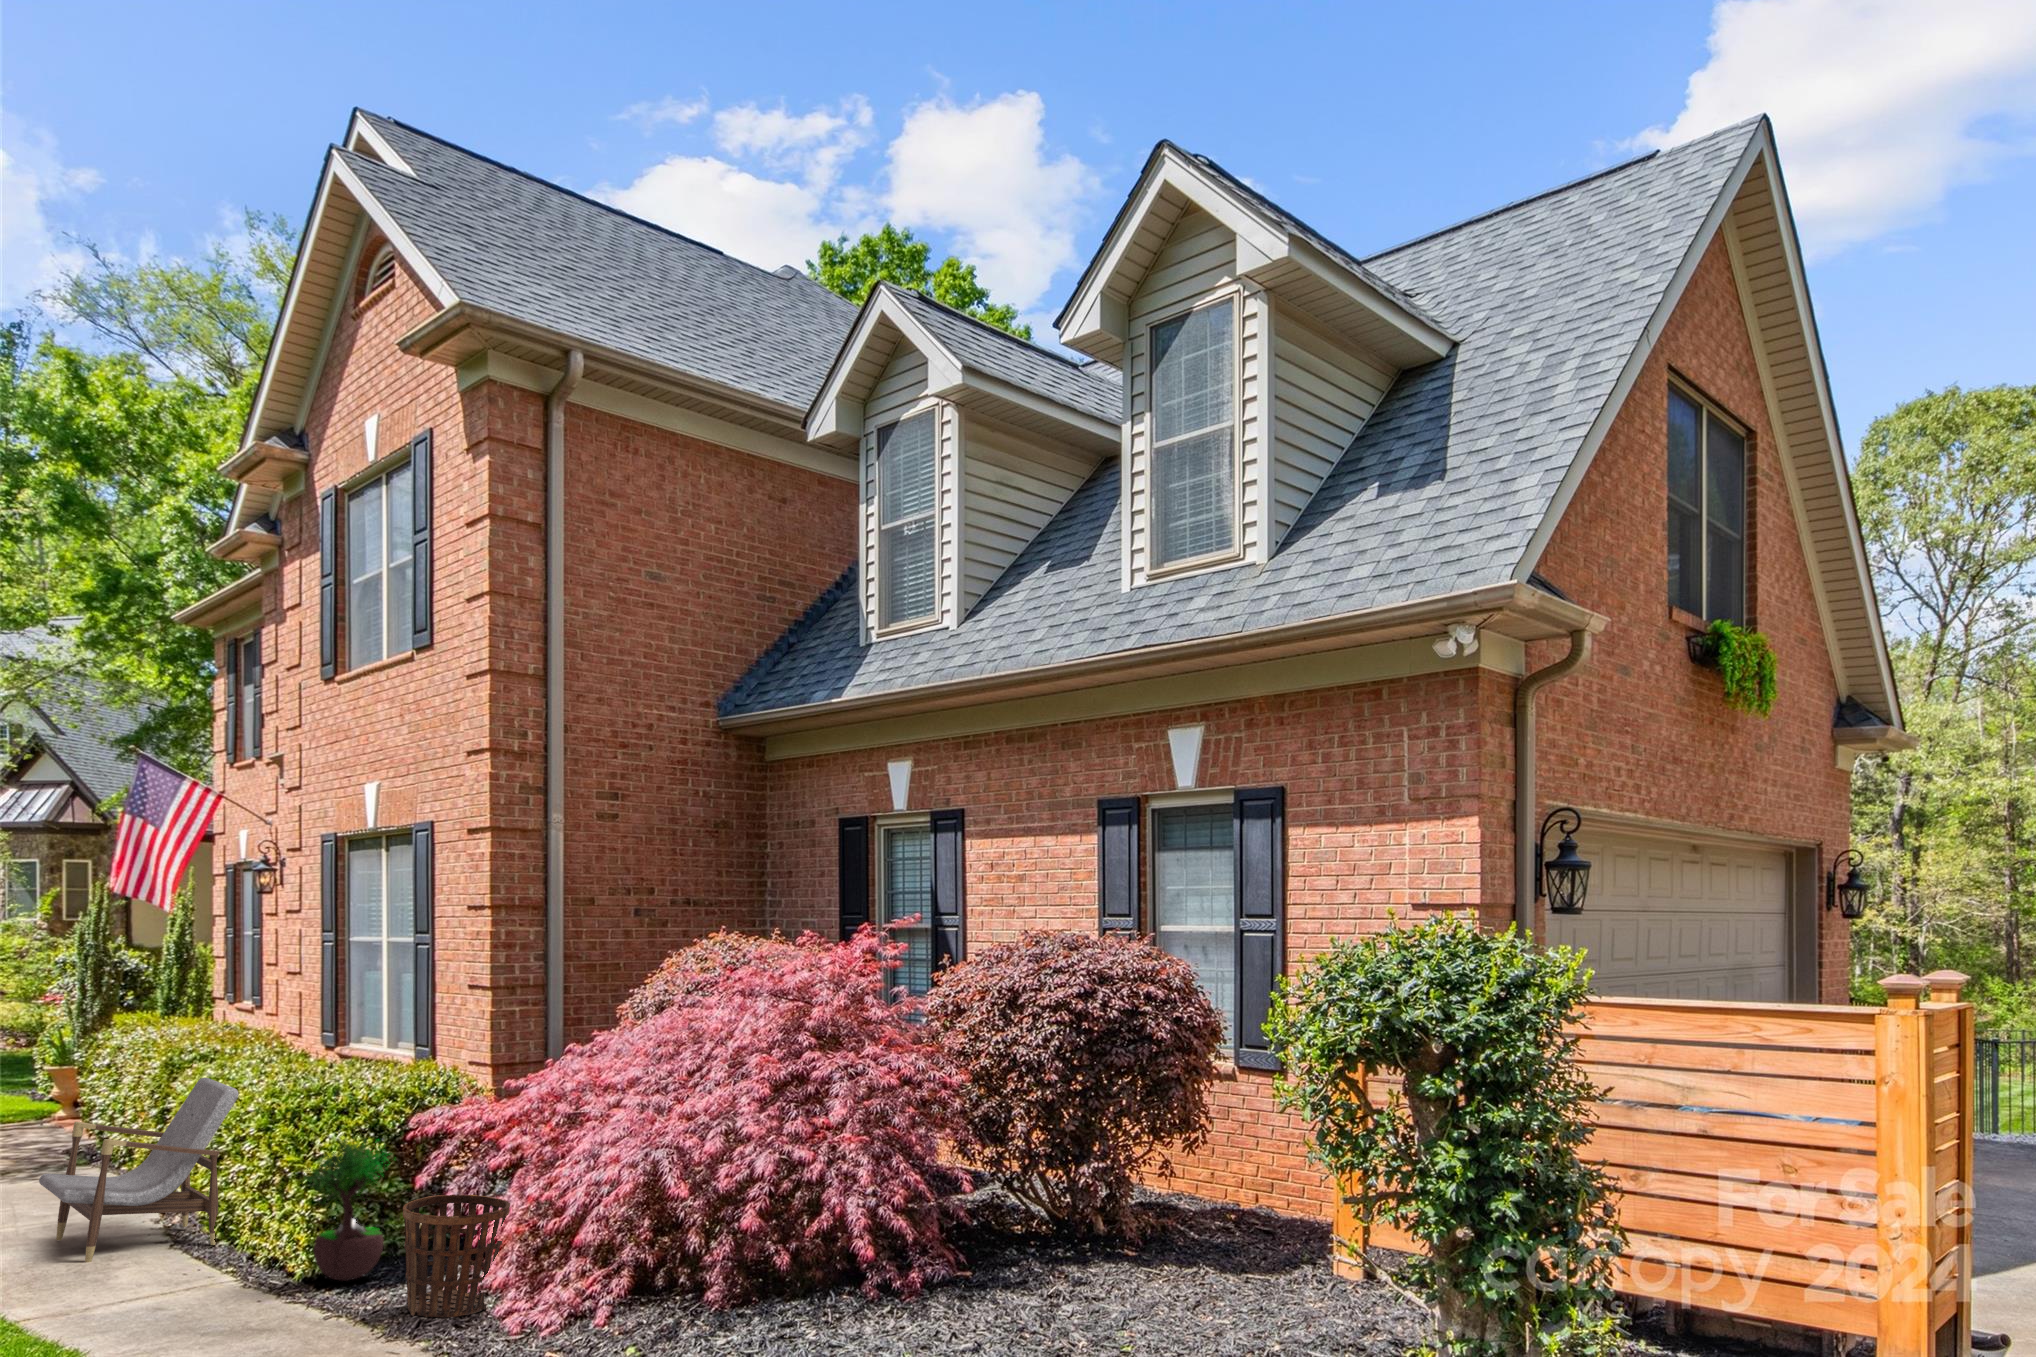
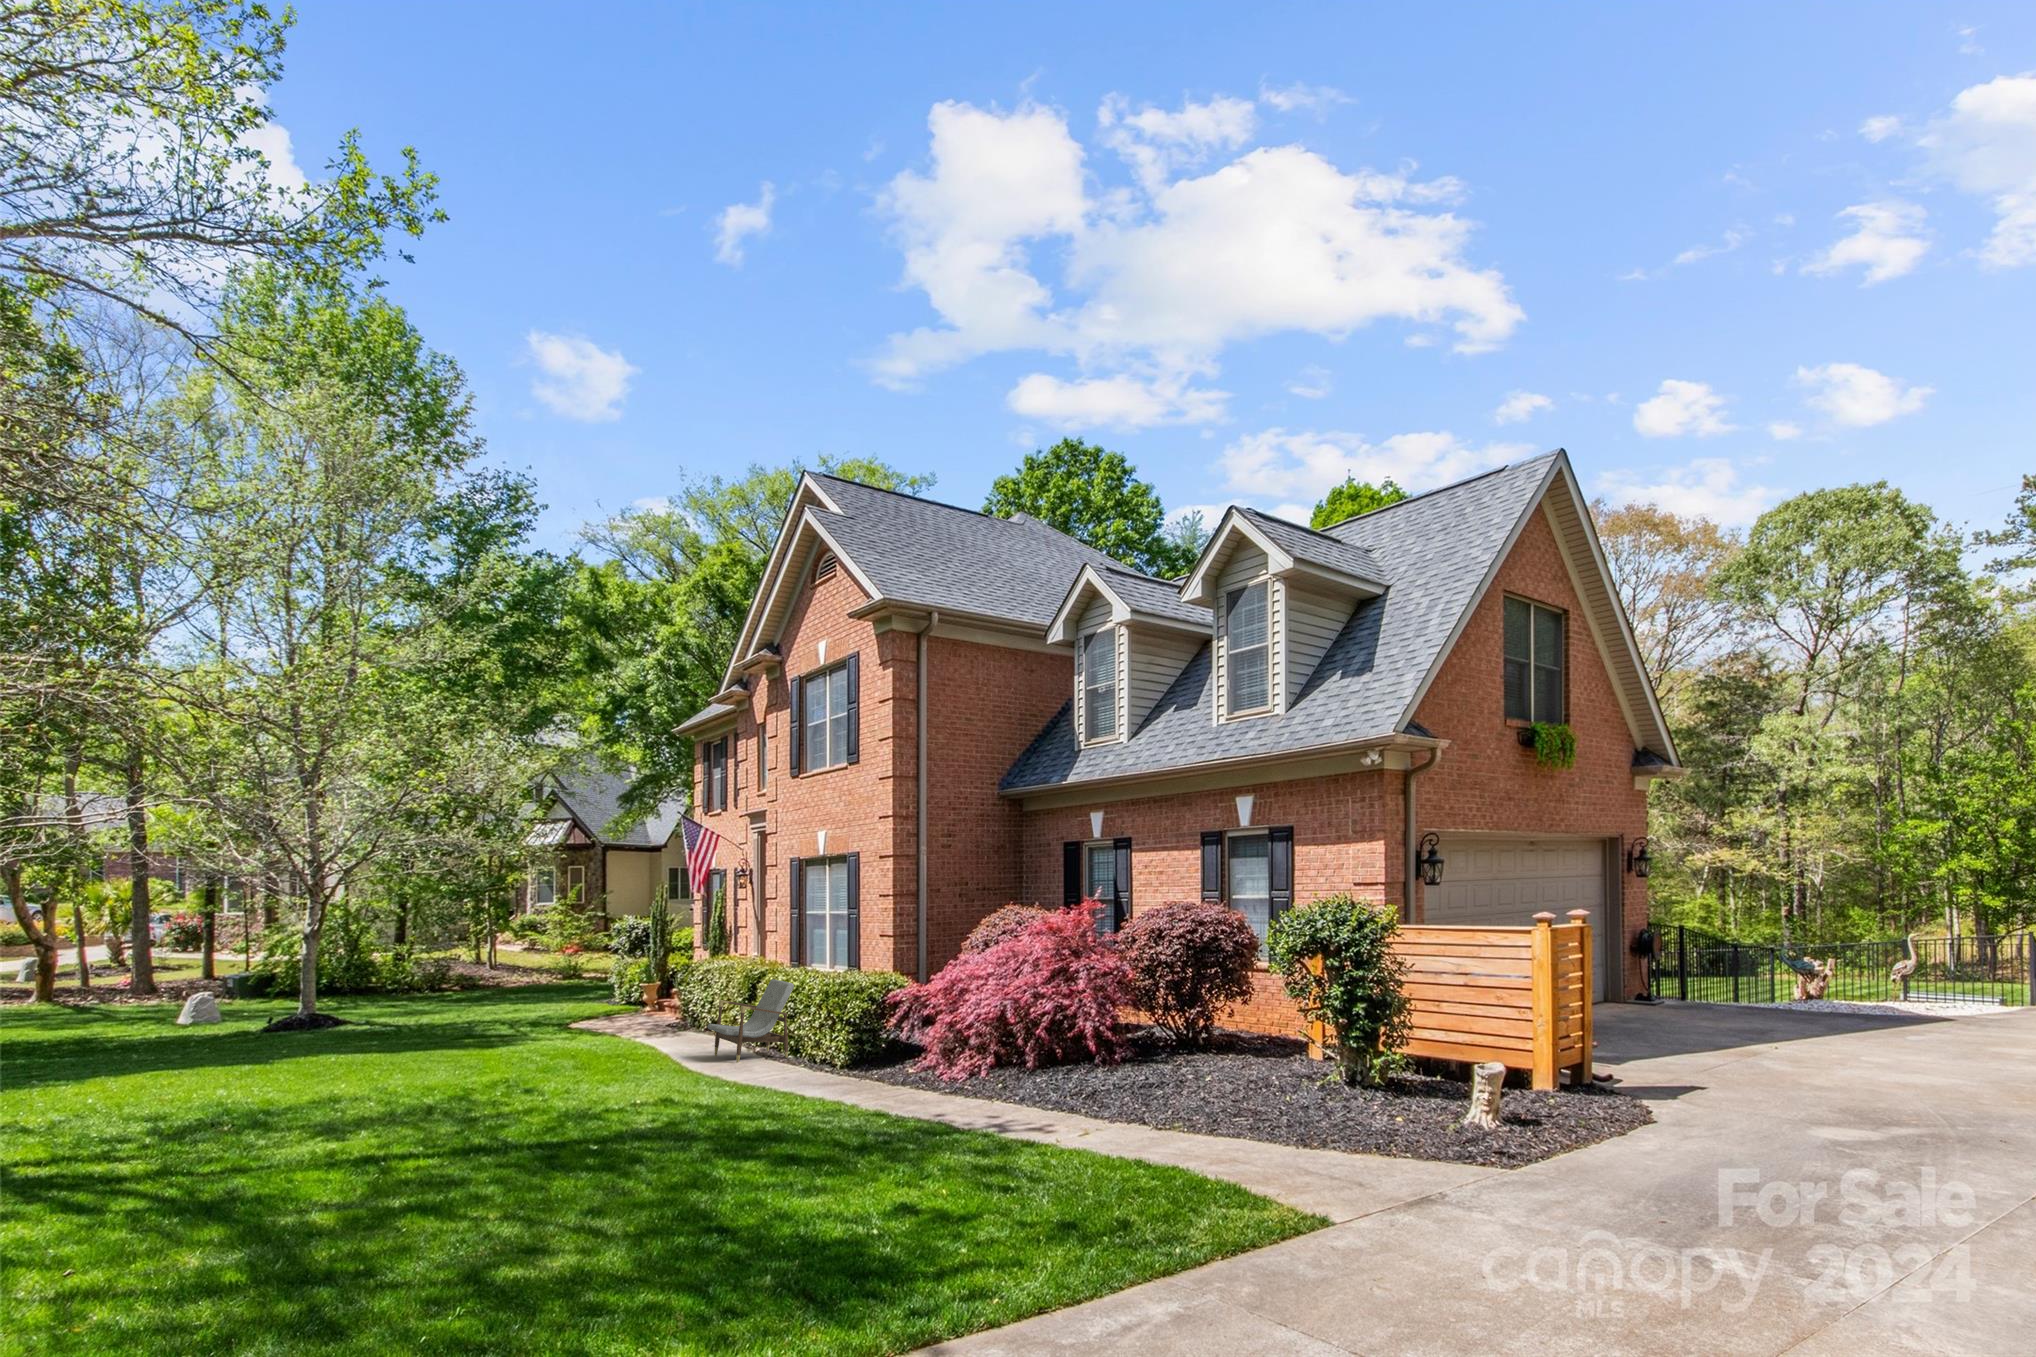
potted tree: present [304,1129,390,1281] -> none [838,998,879,1068]
basket: present [403,1195,510,1318] -> none [890,1026,936,1079]

